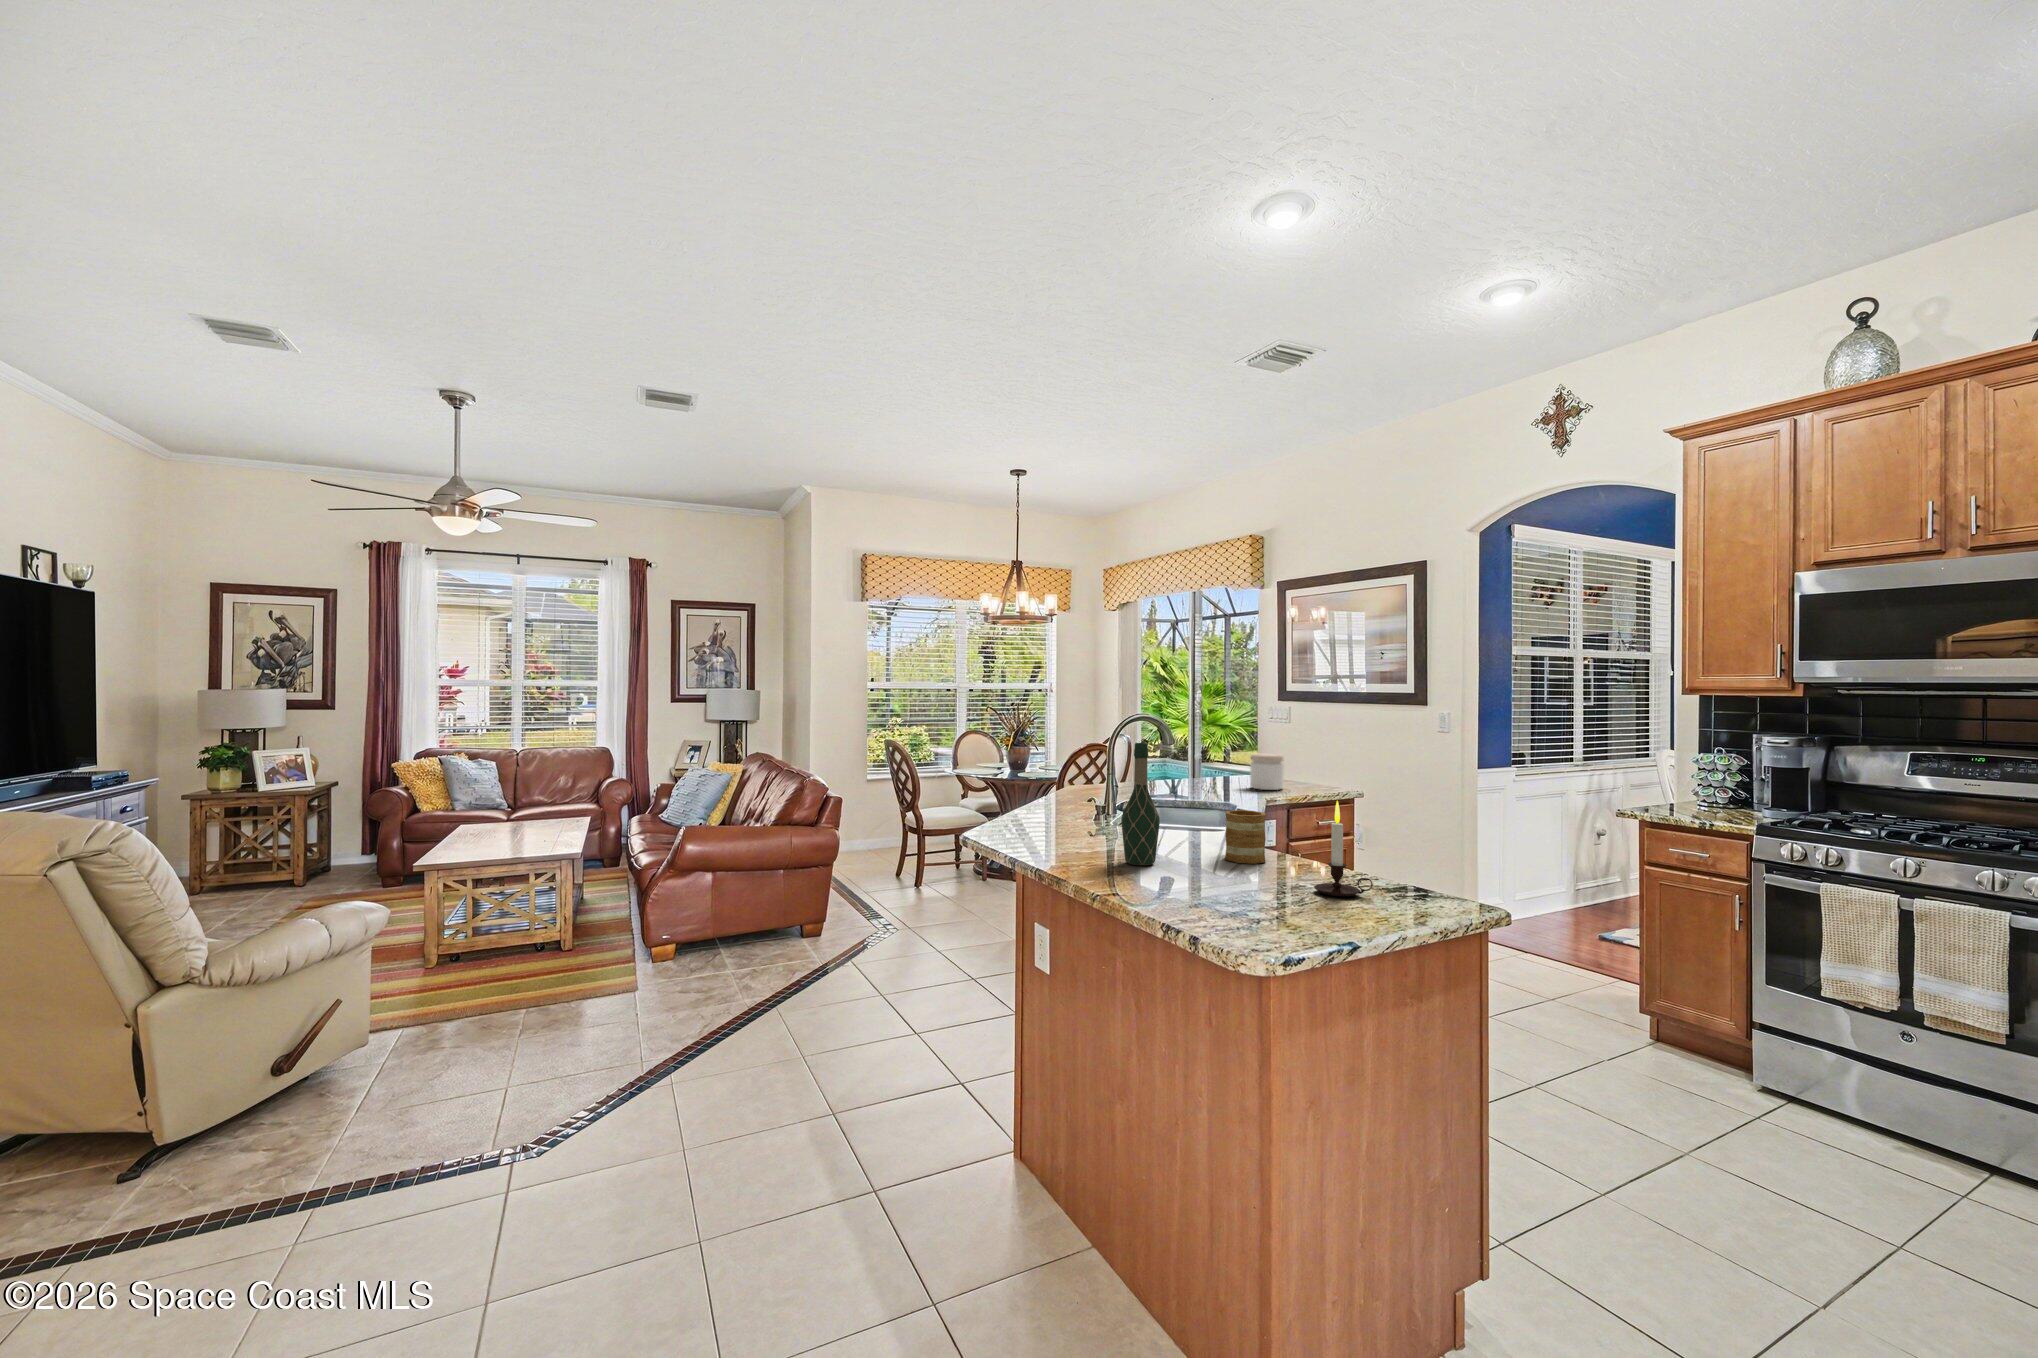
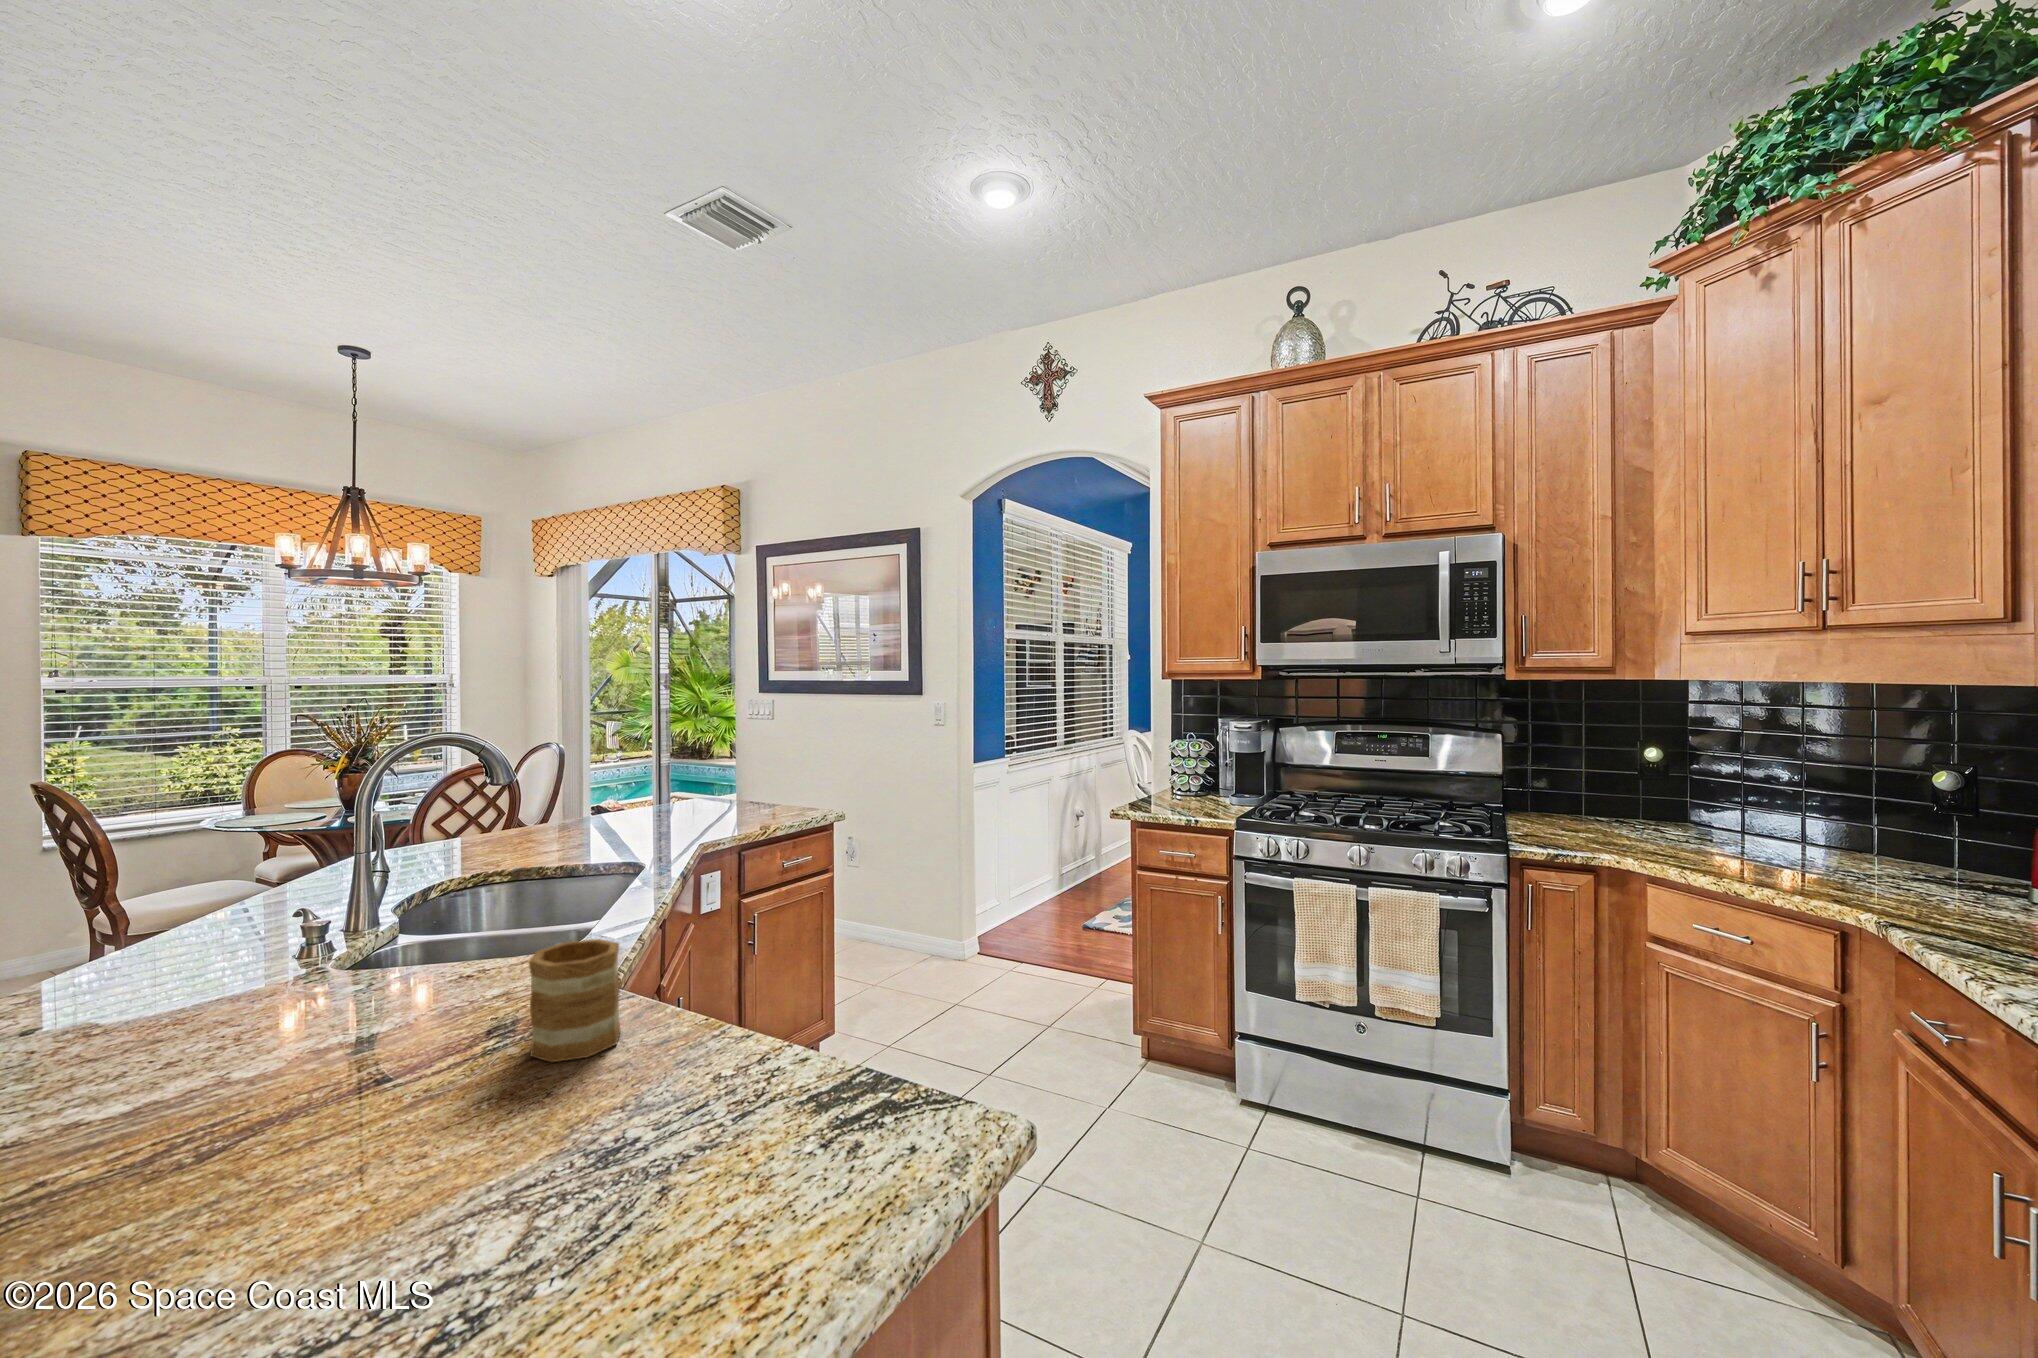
wine bottle: present [1121,743,1160,865] -> none [218,845,338,1148]
jar: present [1250,754,1284,790] -> none [691,775,739,827]
candle: present [1314,801,1372,897] -> none [671,951,793,1170]

